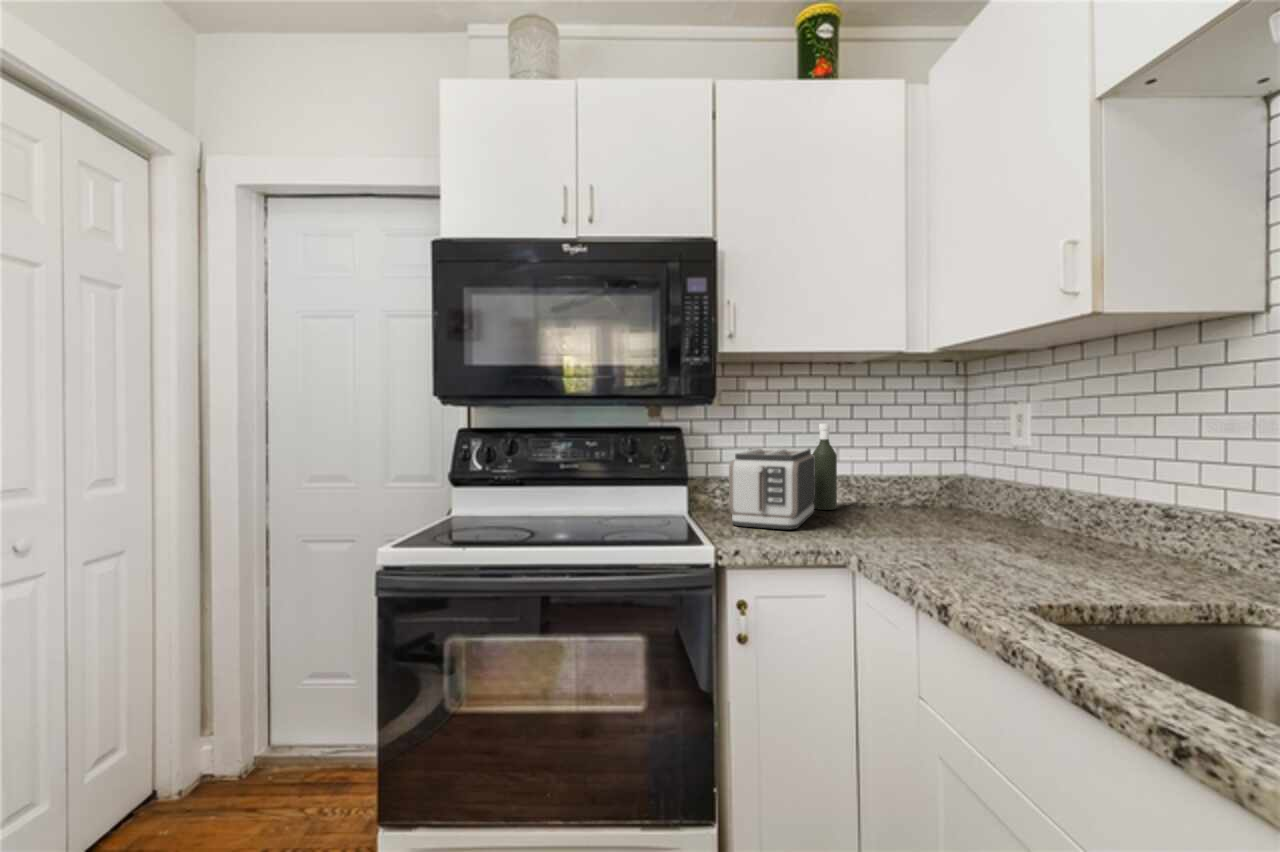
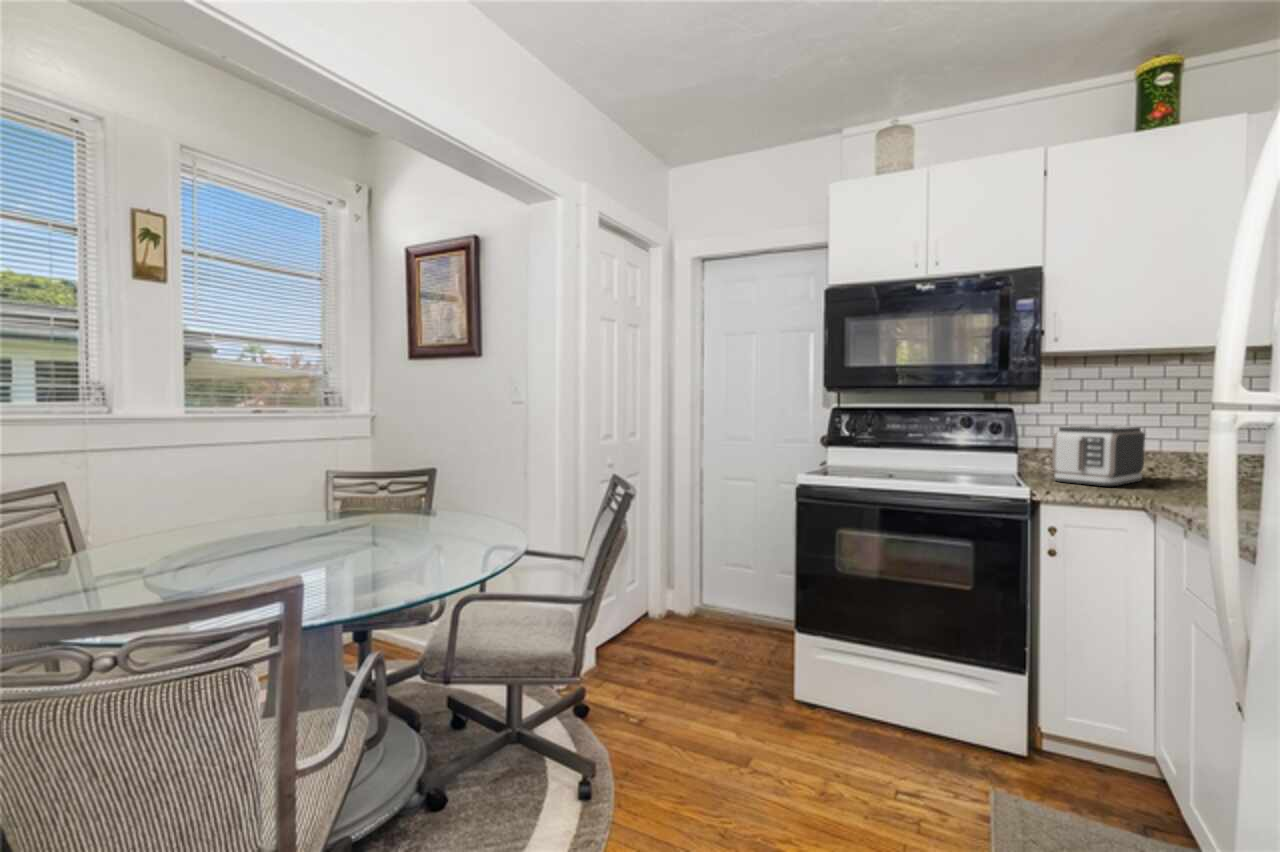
bottle: present [812,424,837,510] -> none [1145,407,1173,480]

